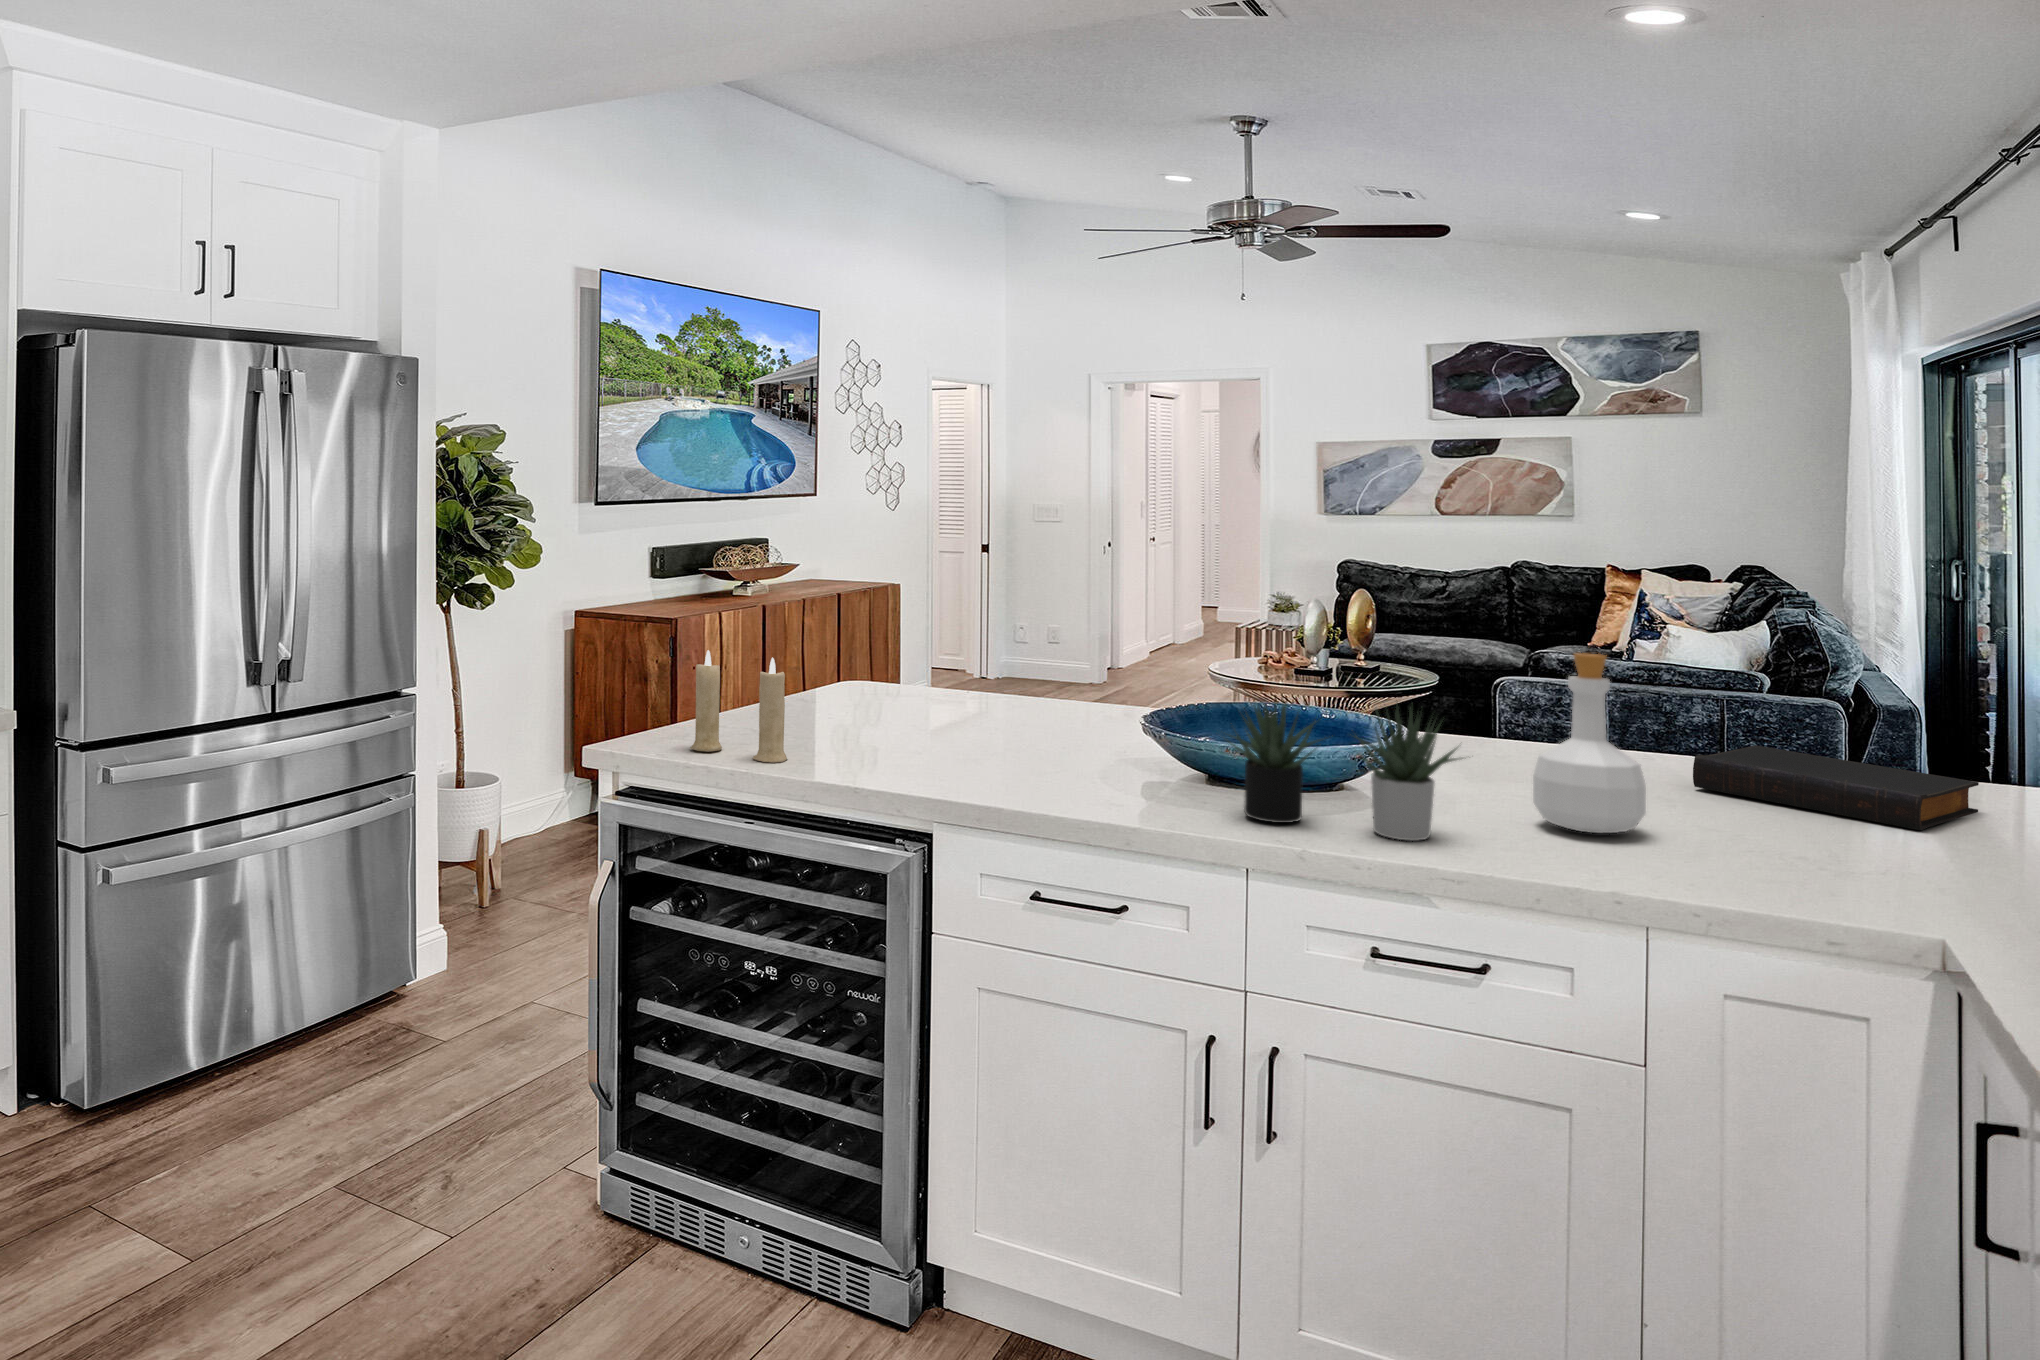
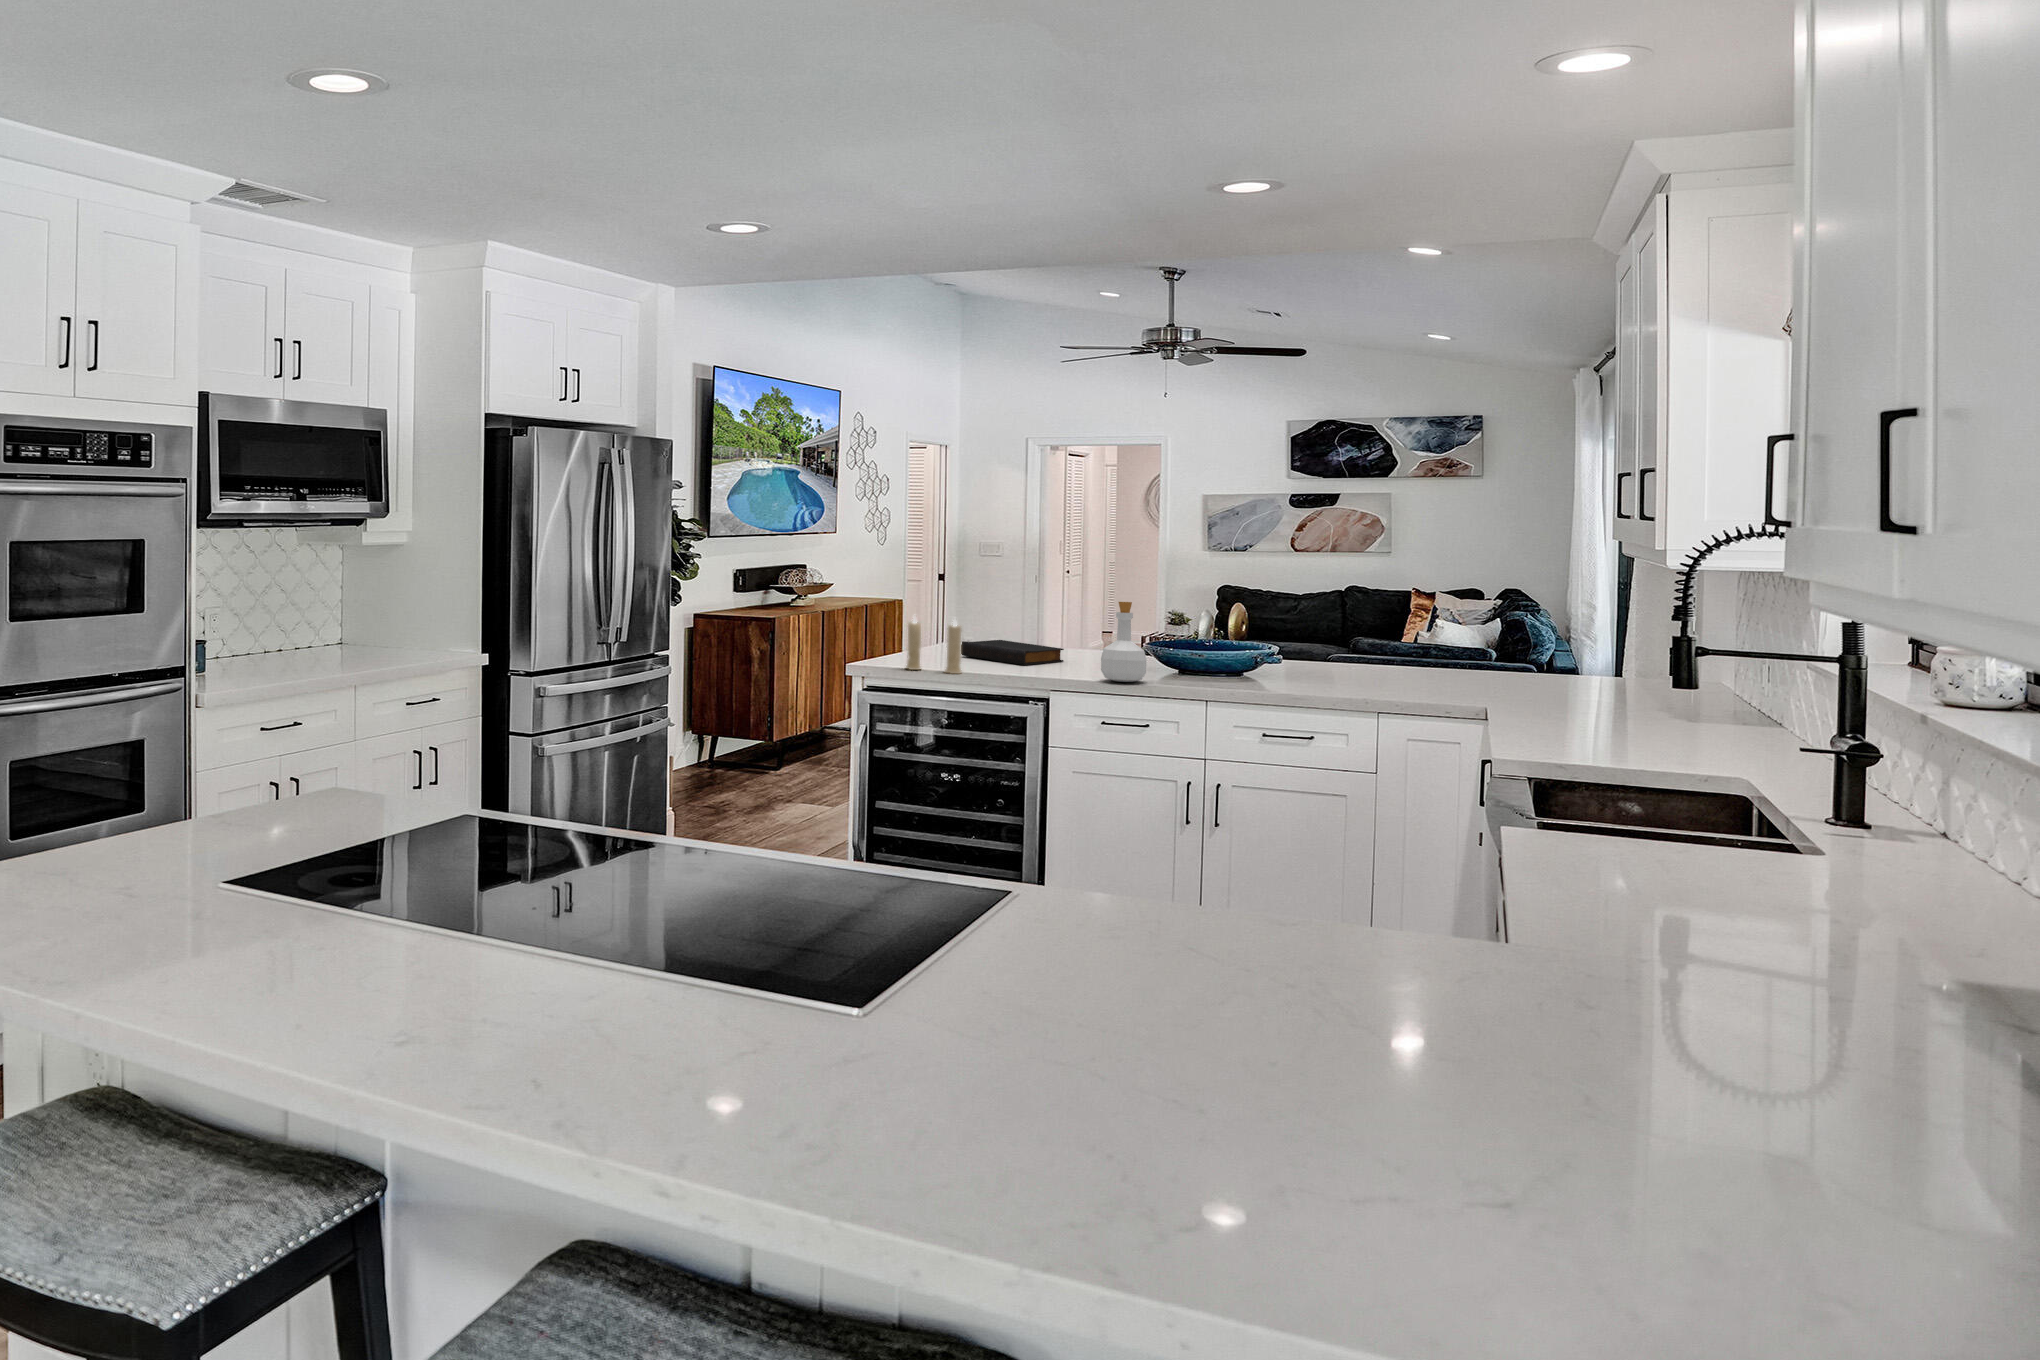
bottle: present [1533,653,1646,833] -> present [1101,602,1146,682]
succulent plant: present [1229,702,1458,841] -> none [1197,629,1320,696]
book: present [1693,745,1979,830] -> present [961,640,1064,665]

